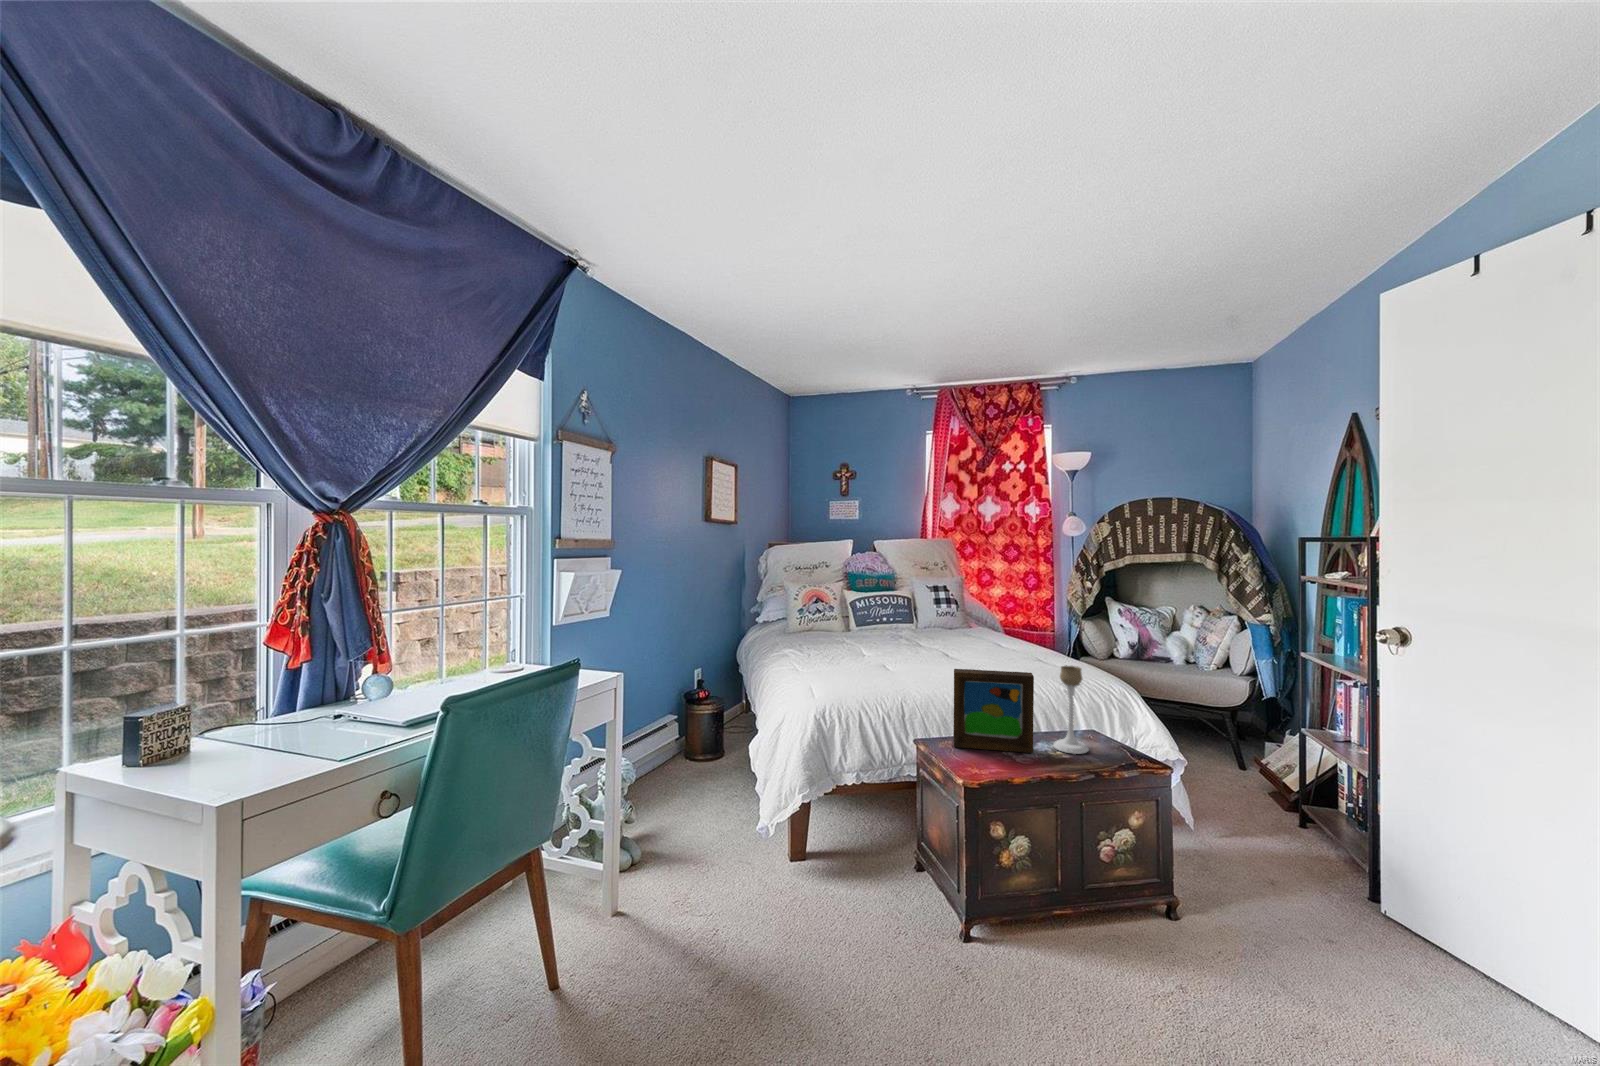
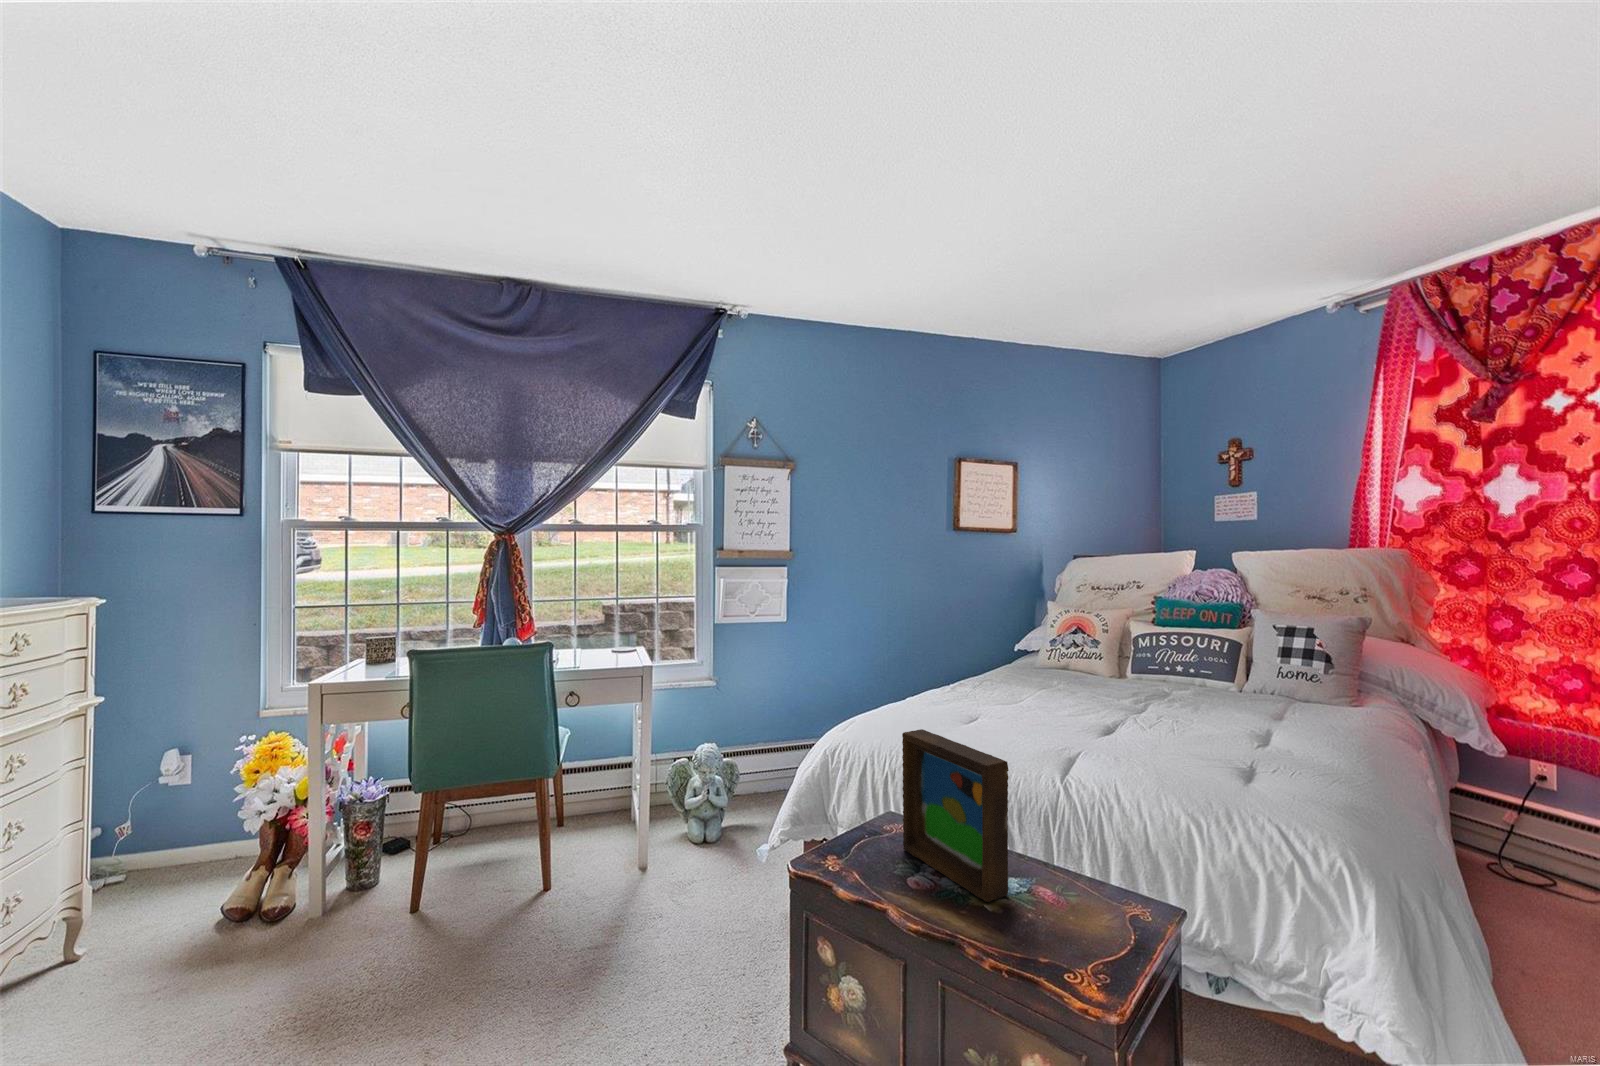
candle holder: present [1053,665,1089,754] -> none [1042,764,1111,944]

